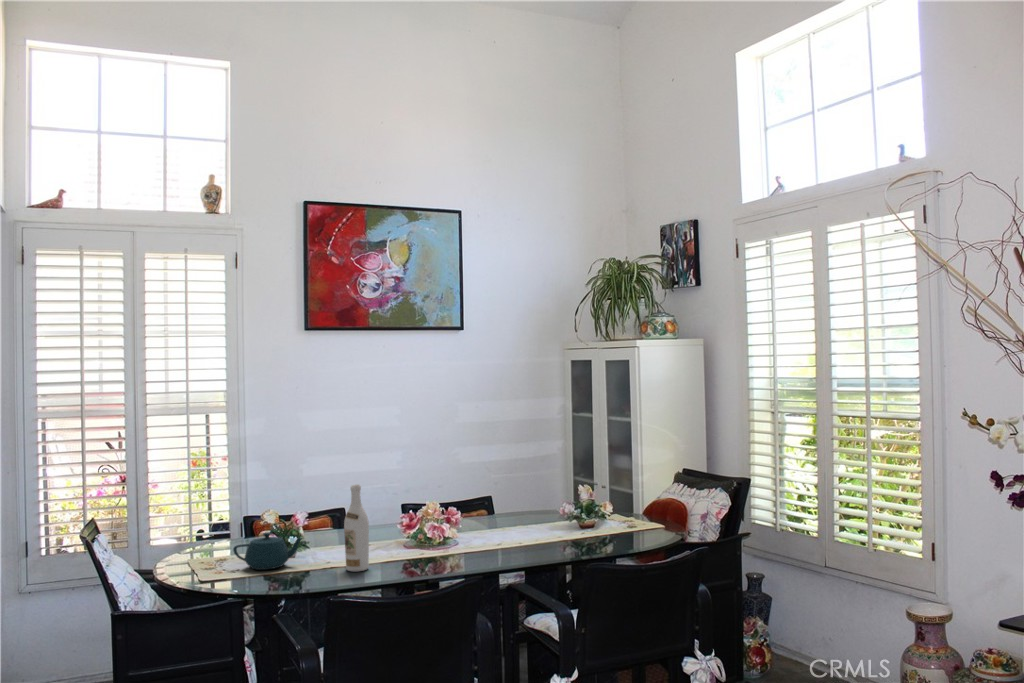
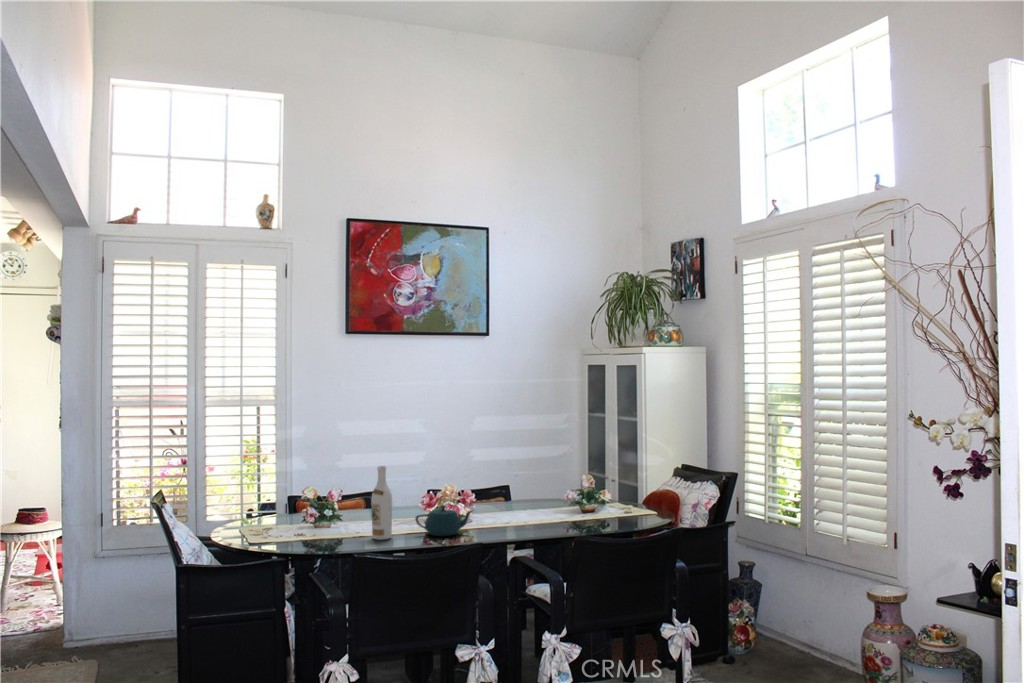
teapot: present [233,532,303,570] -> present [416,505,472,536]

